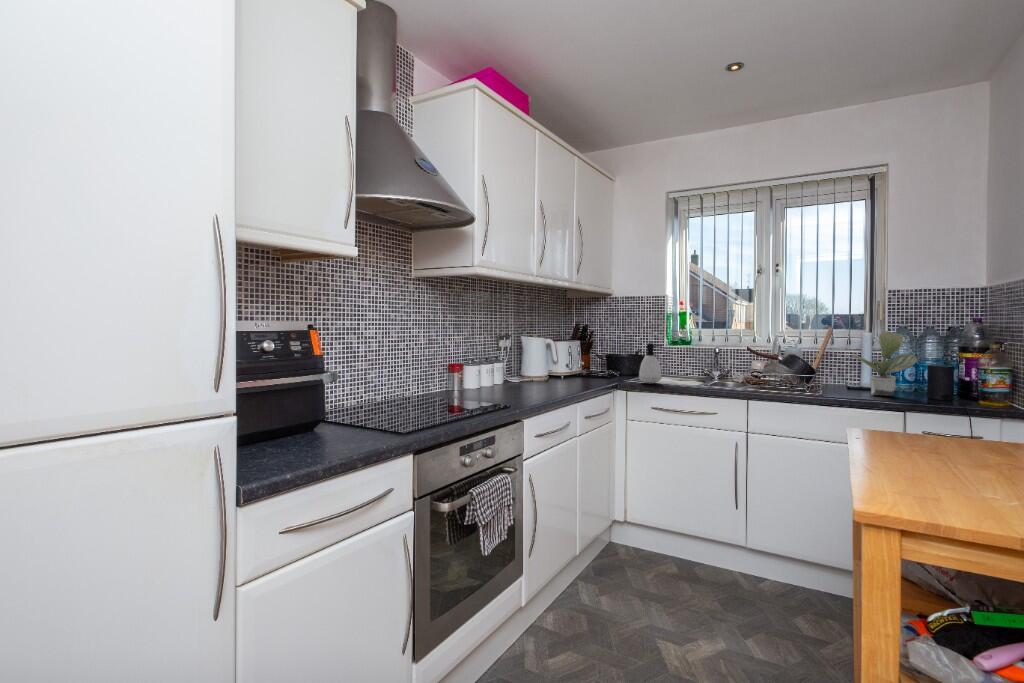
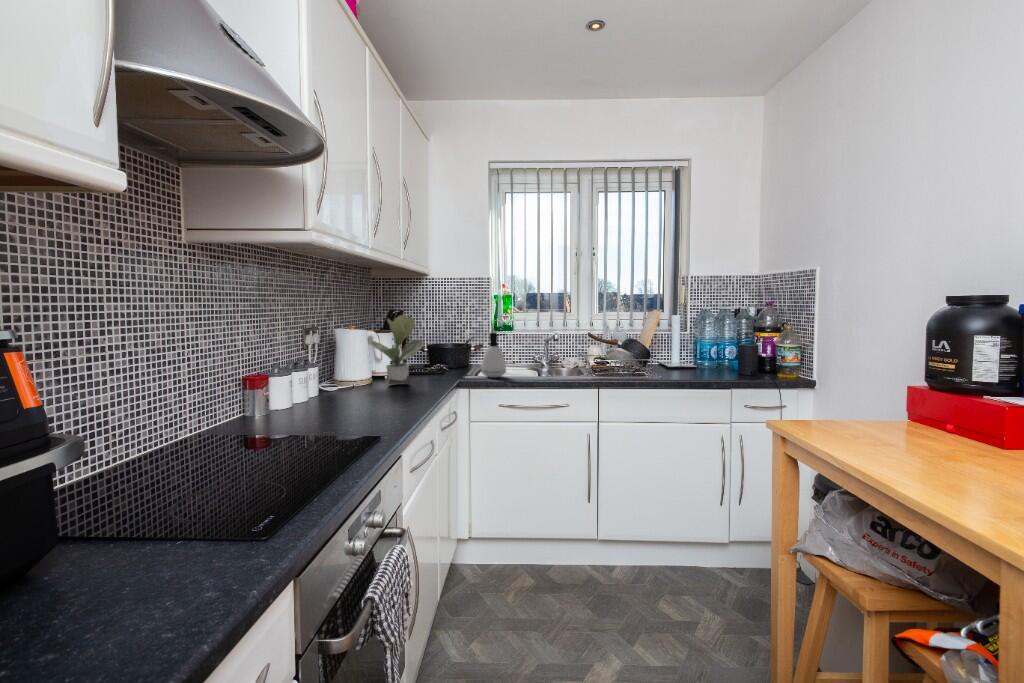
potted plant: present [852,331,918,395] -> present [369,315,423,384]

